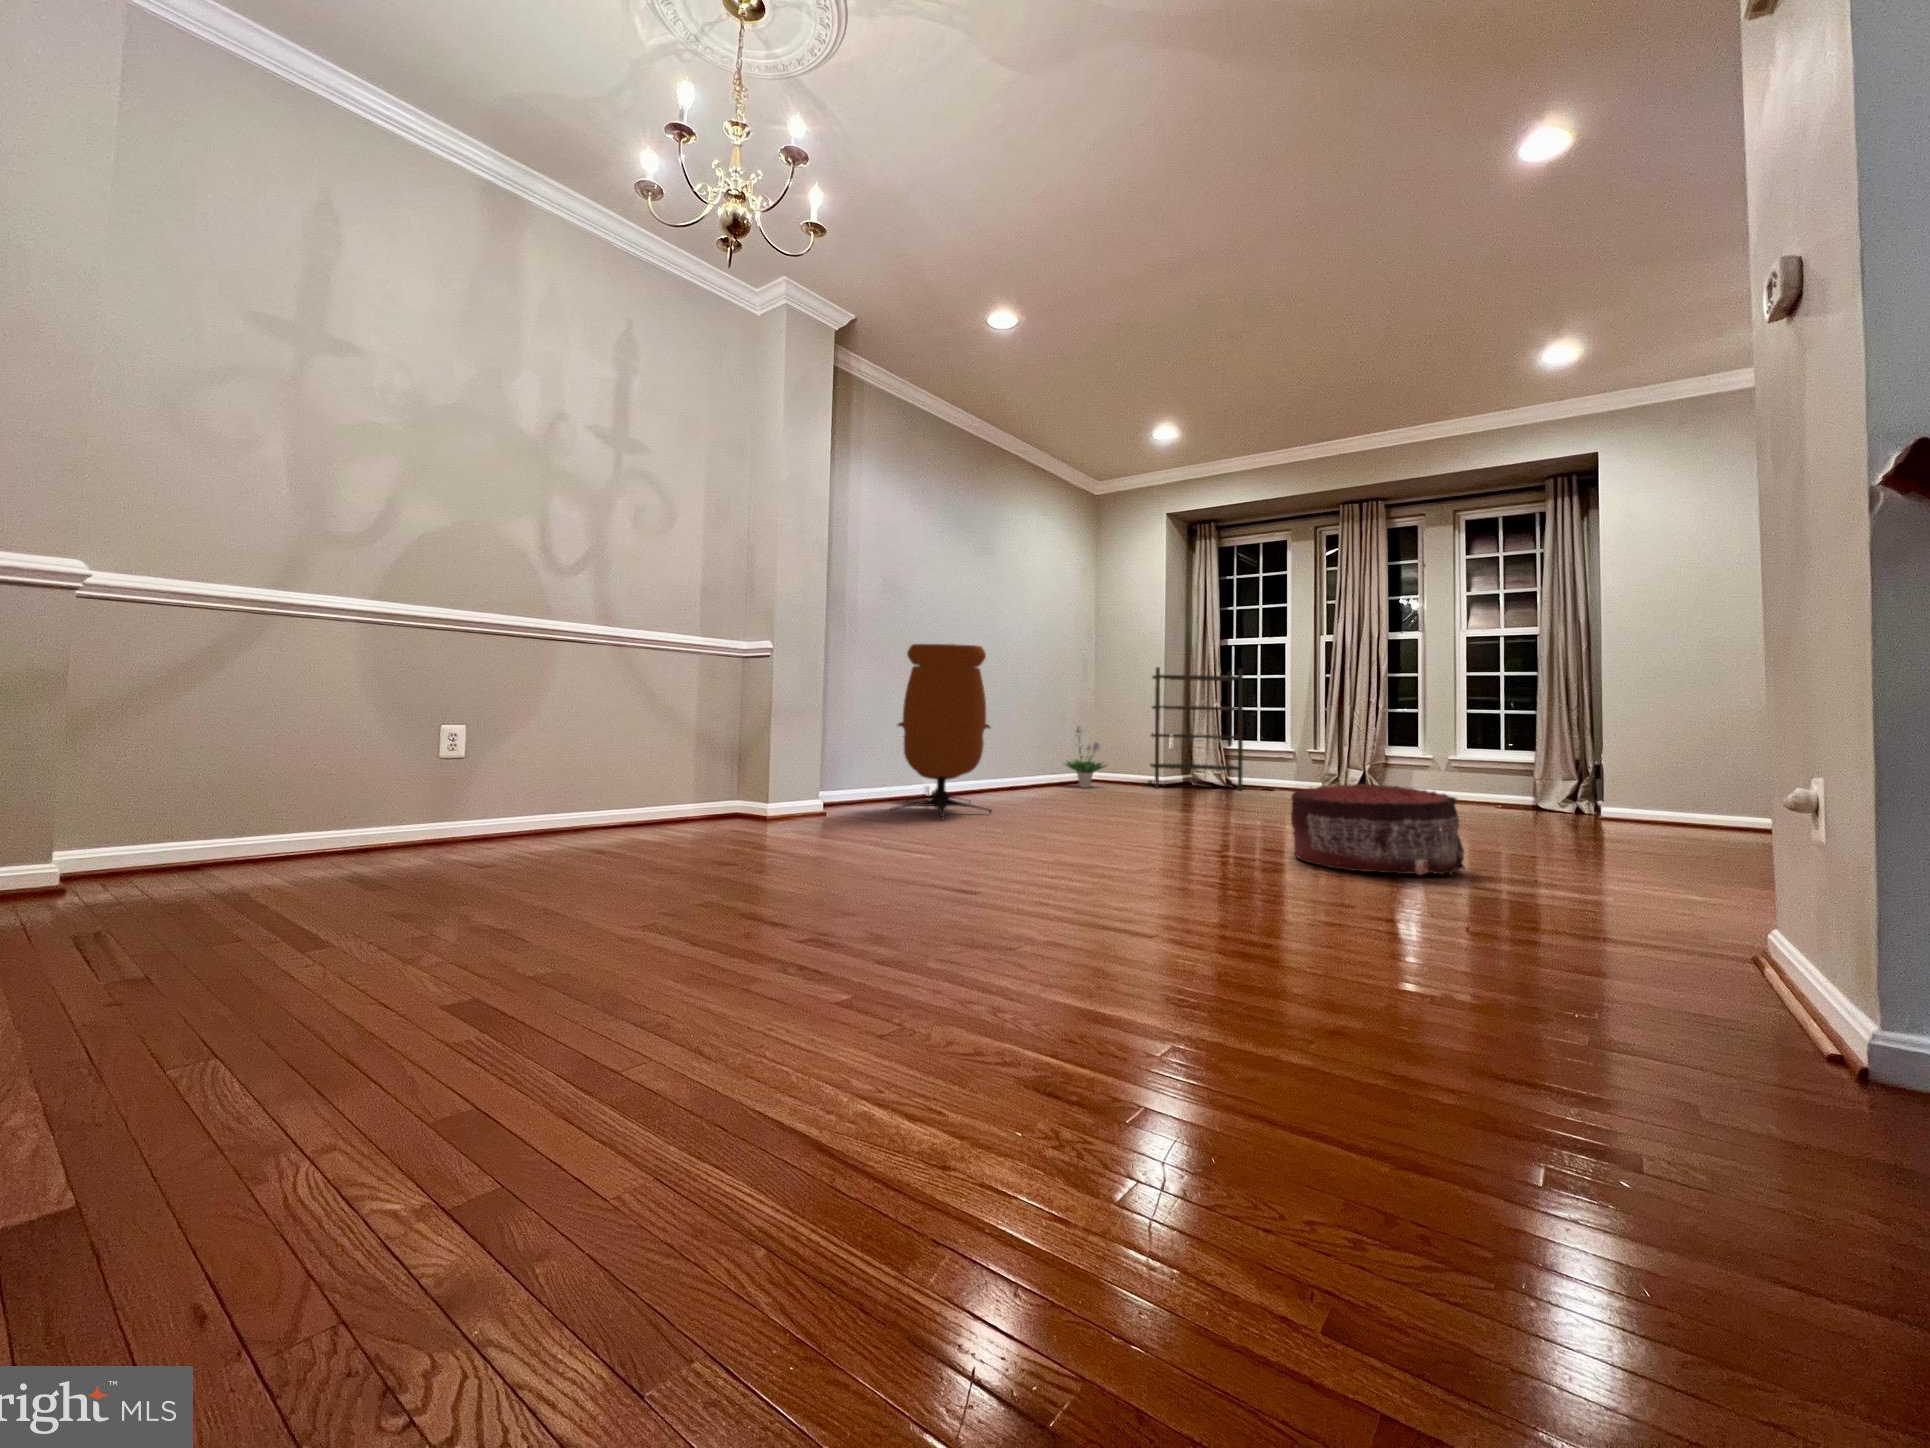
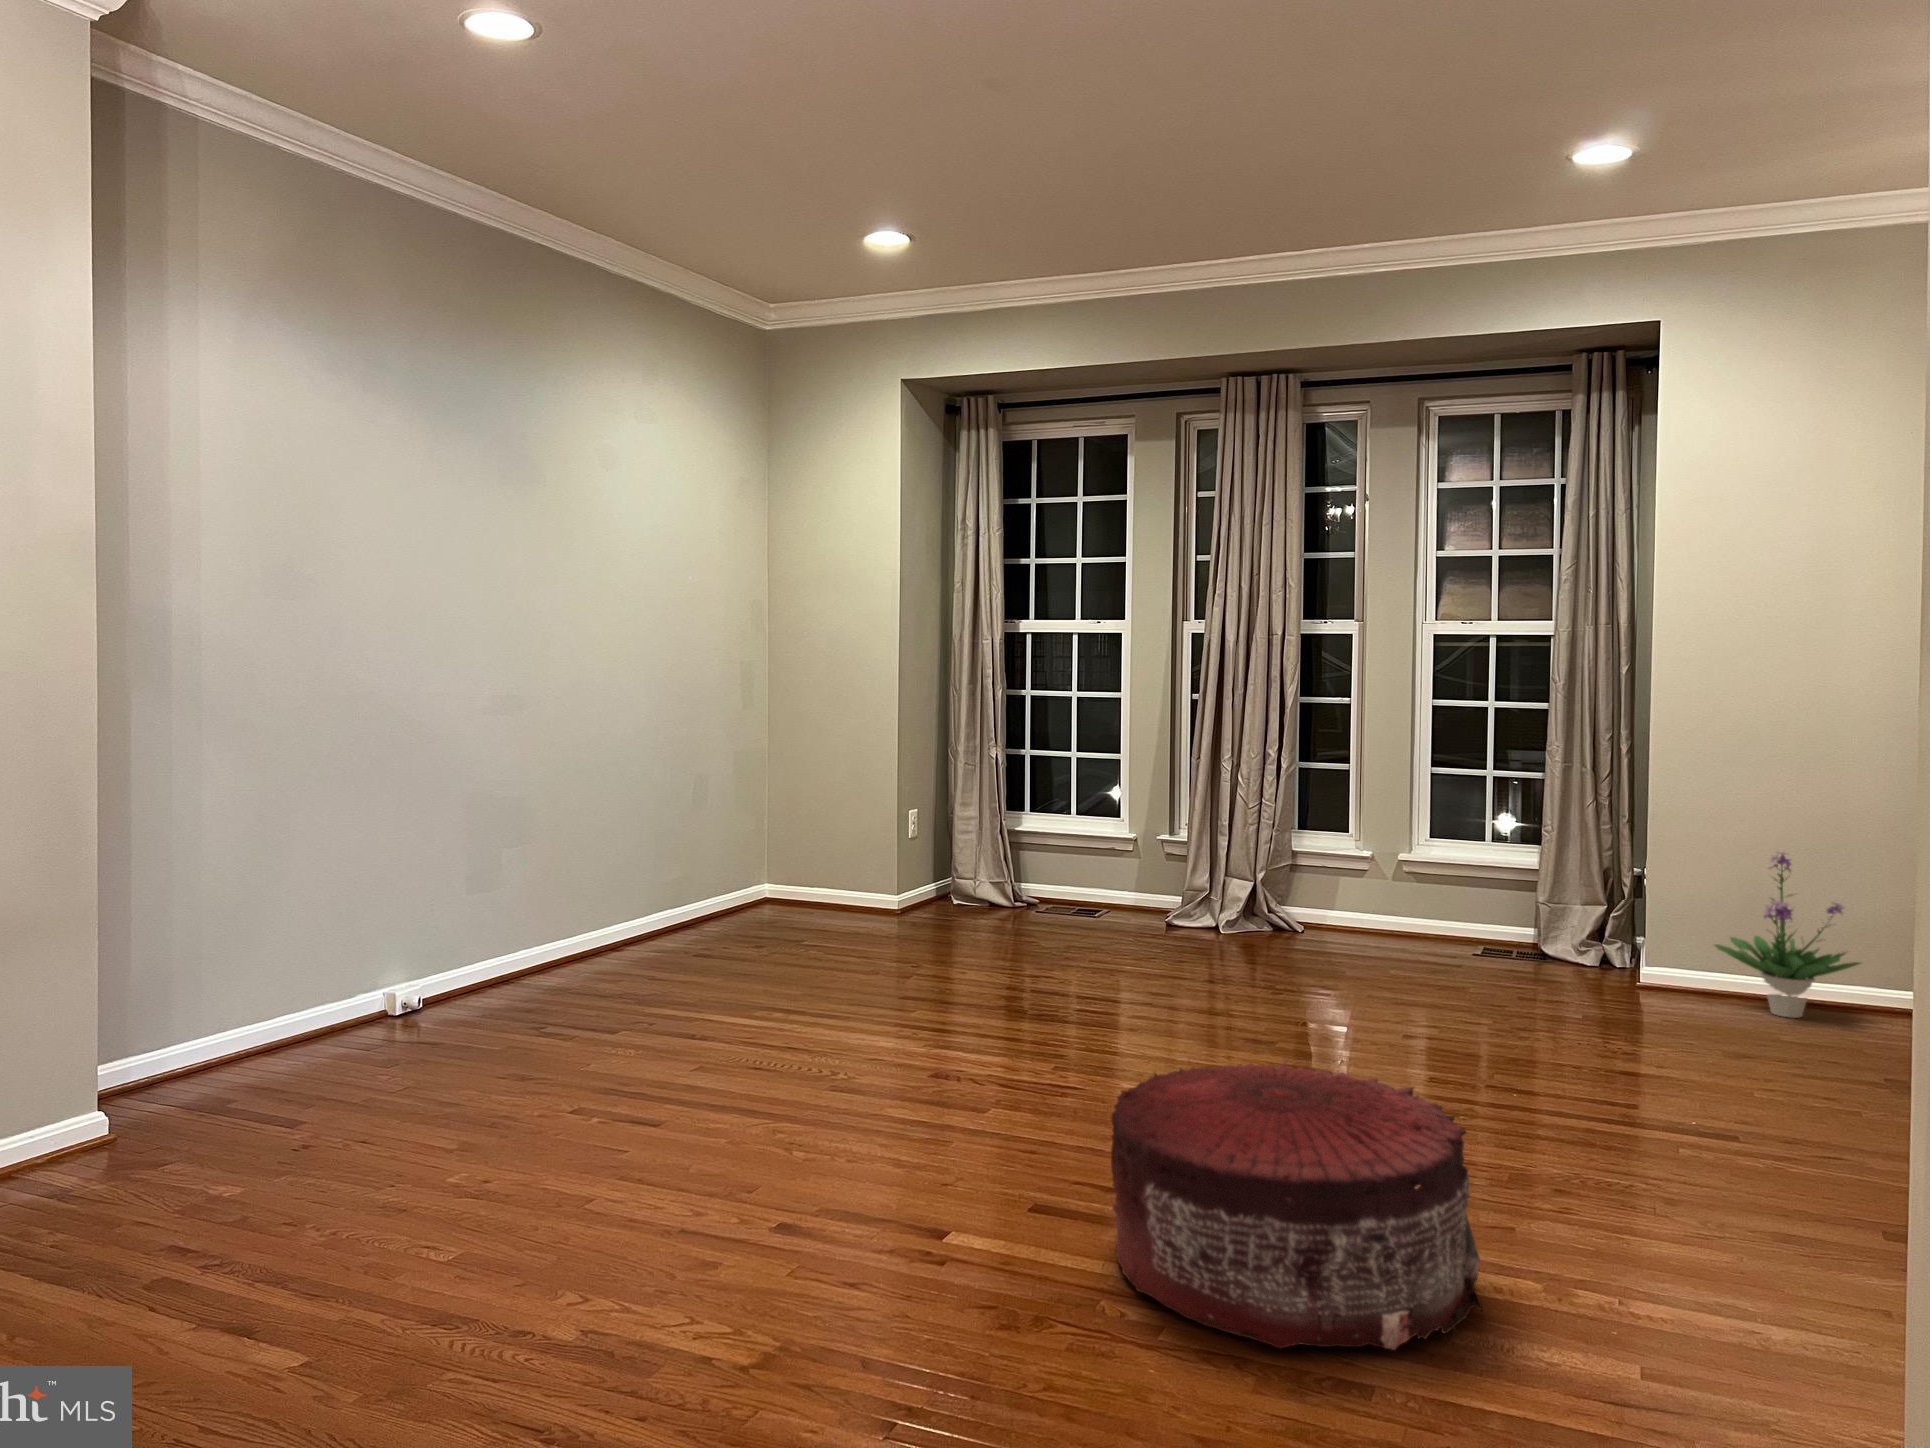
lounge chair: present [890,644,992,820] -> none [203,705,468,1134]
bookshelf: present [1148,667,1243,790] -> none [866,679,1044,919]
potted plant: present [1065,726,1106,788] -> present [1715,851,1860,1018]

